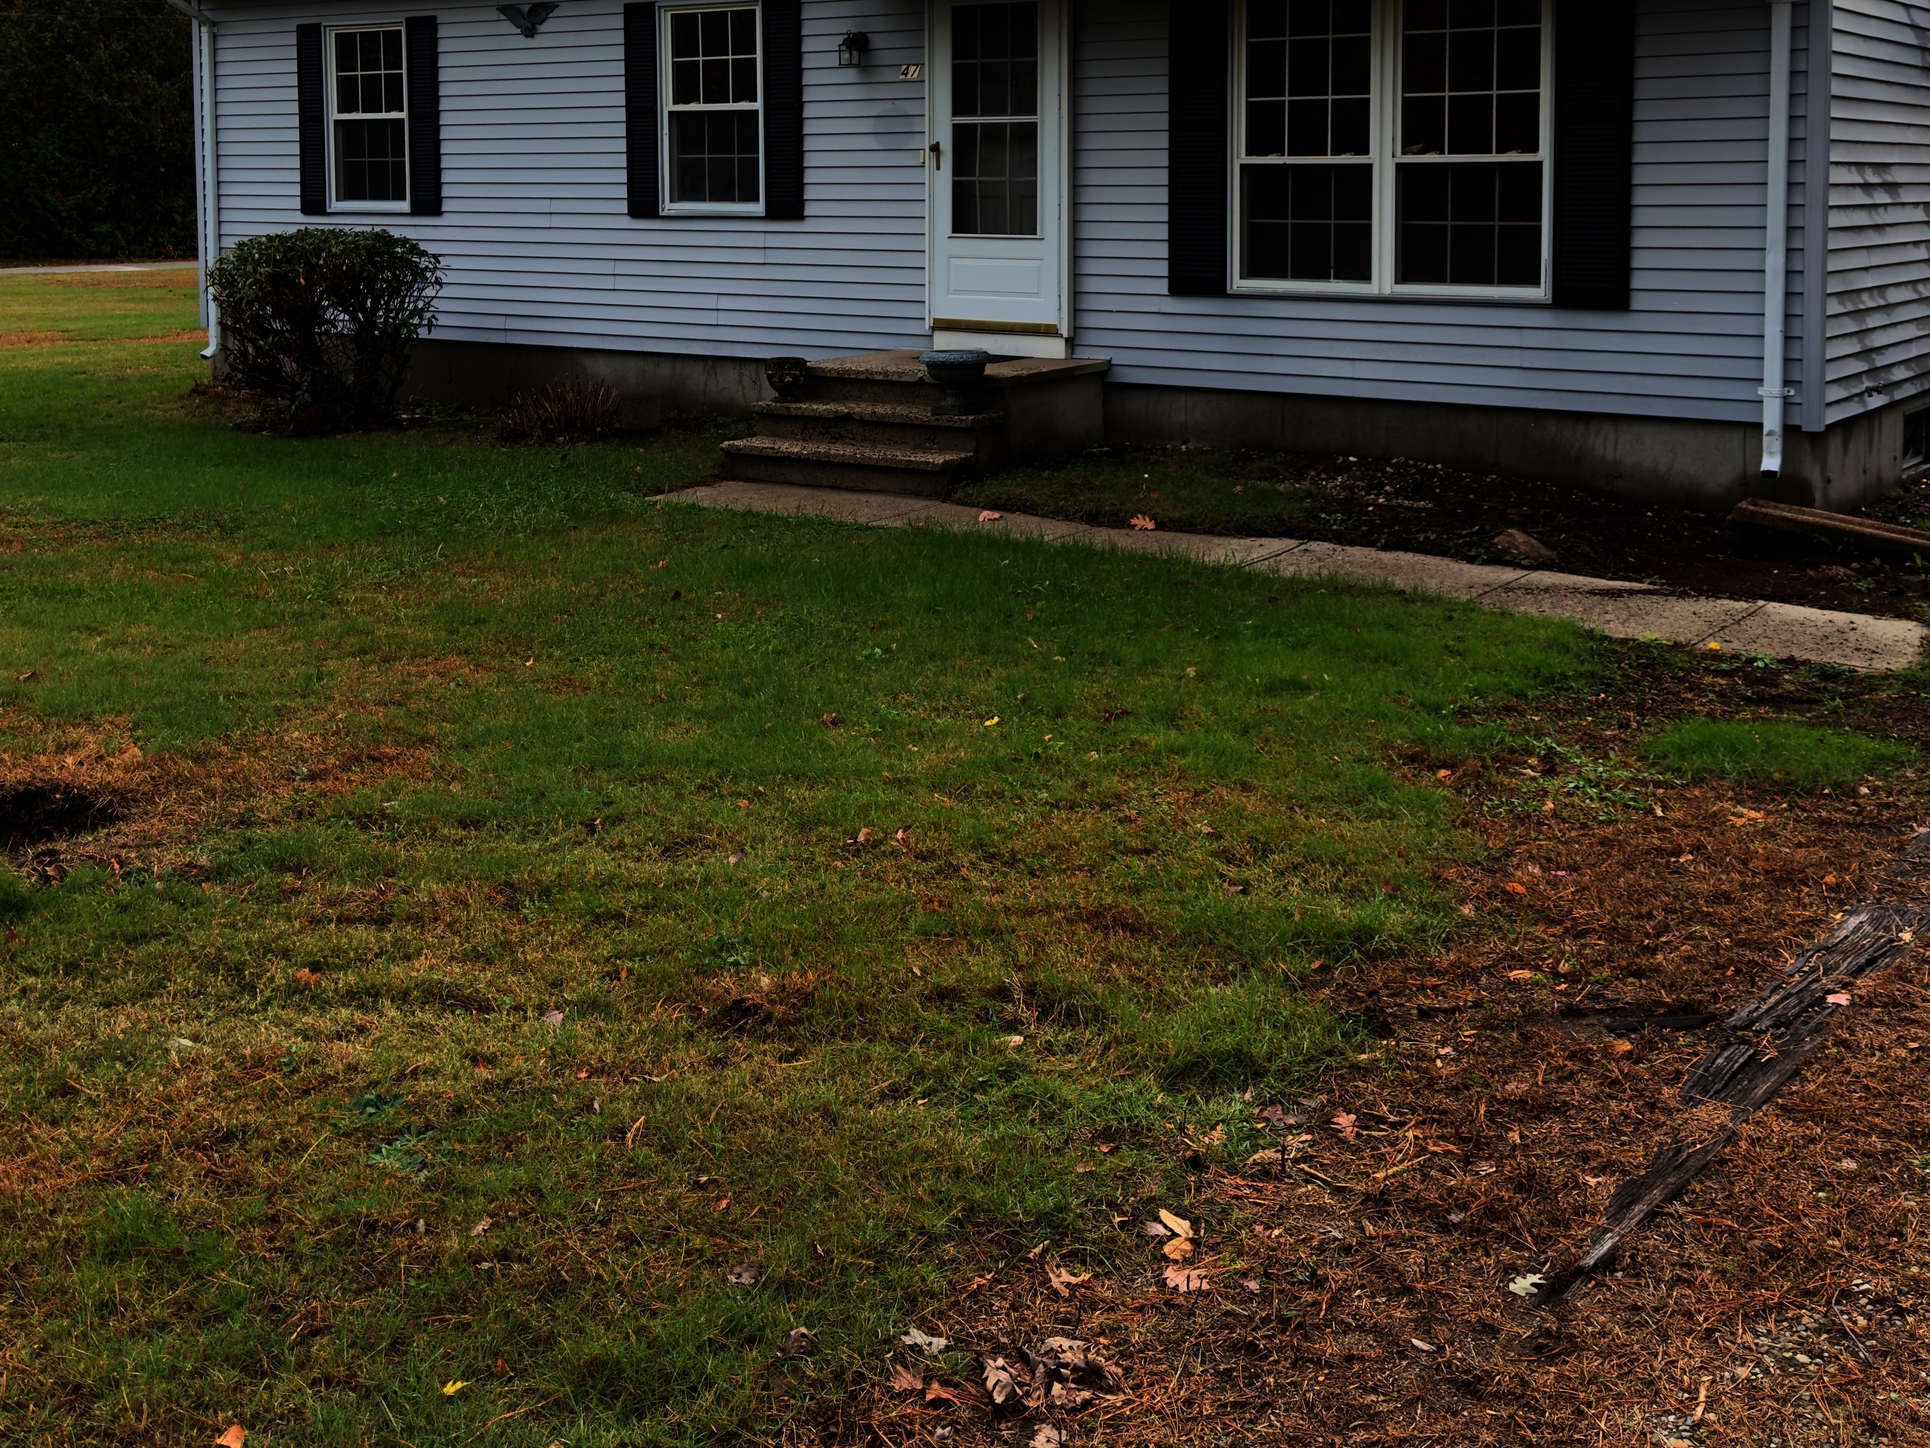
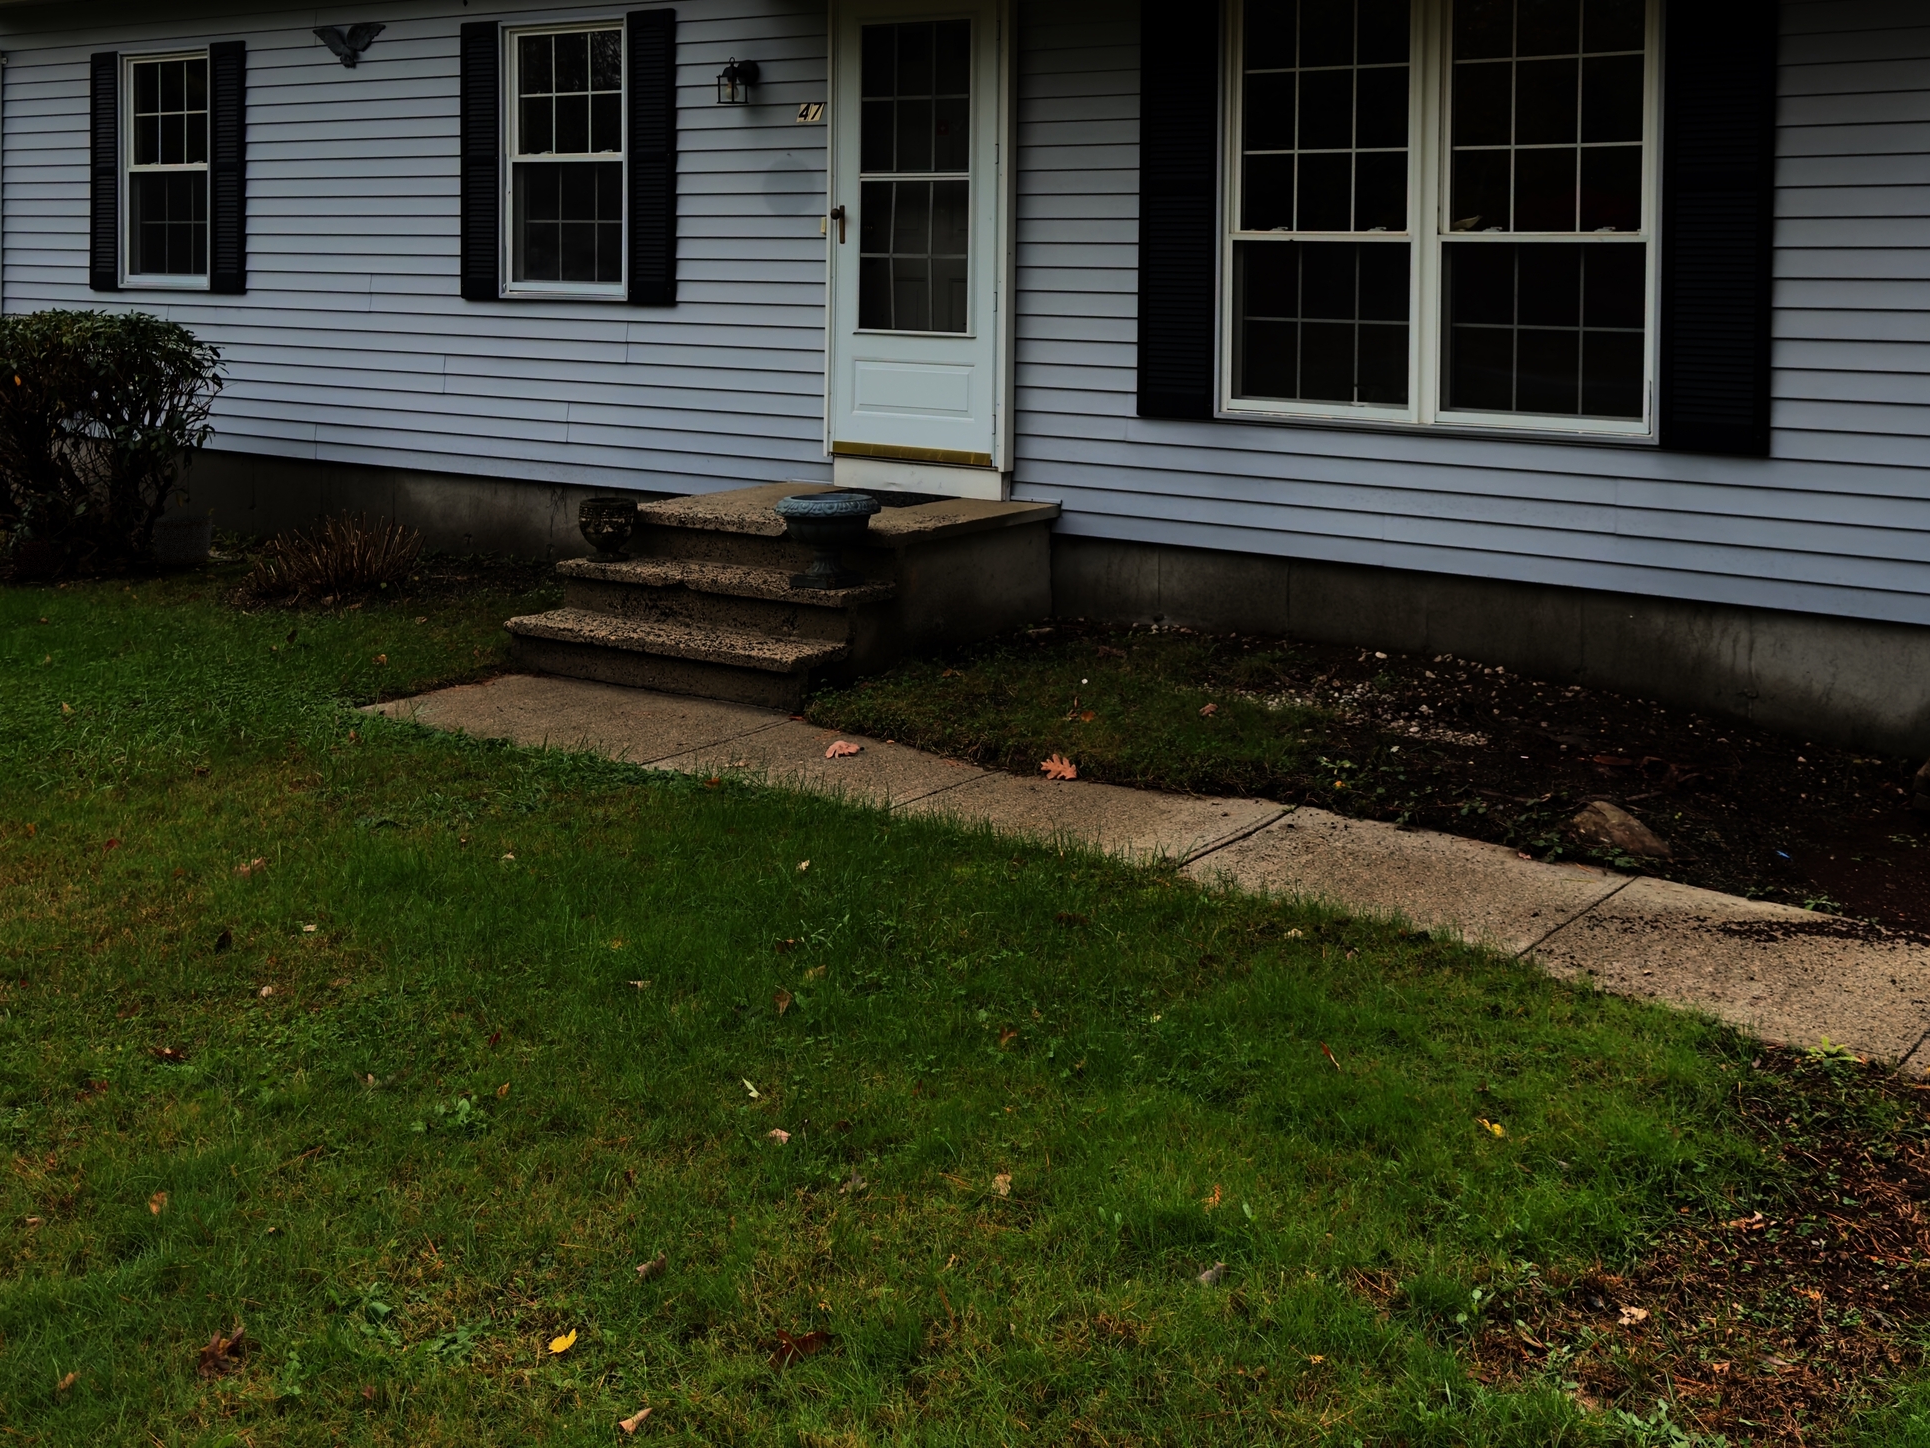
planter: present [620,392,661,430] -> present [154,515,212,565]

